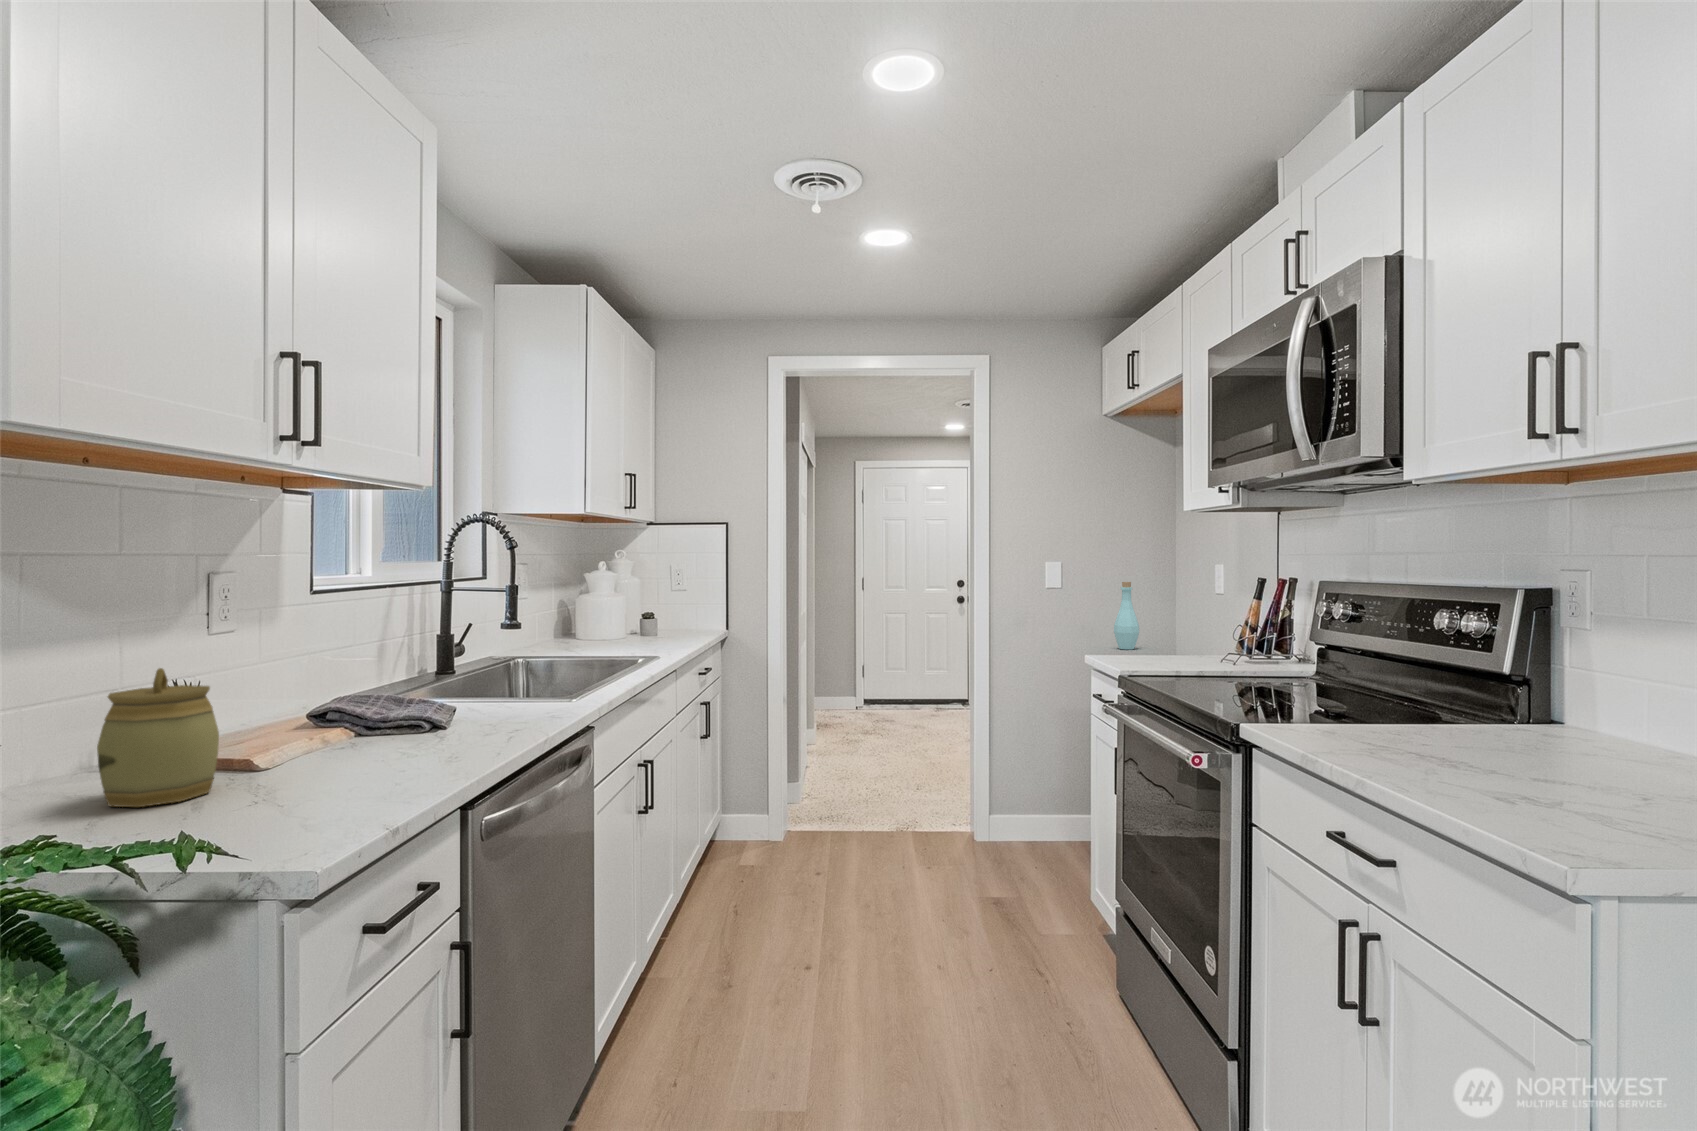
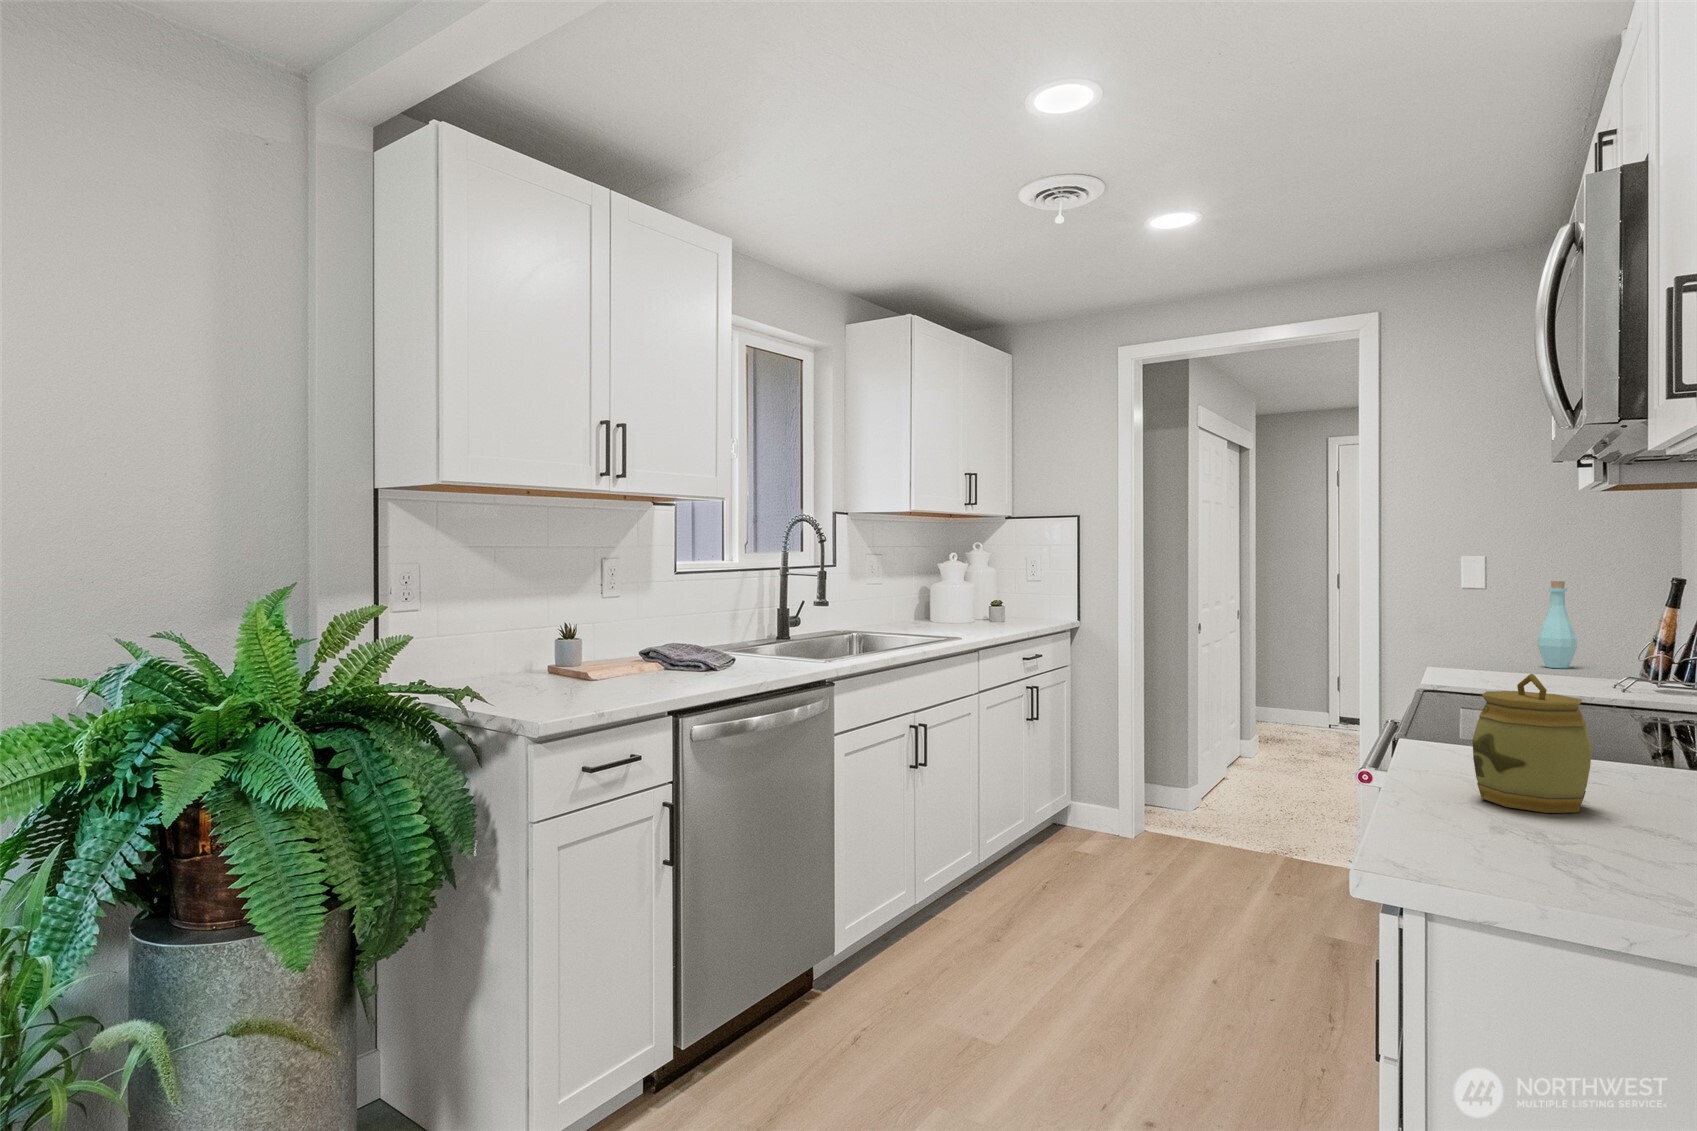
jar: present [97,668,219,807] -> present [1472,674,1592,813]

